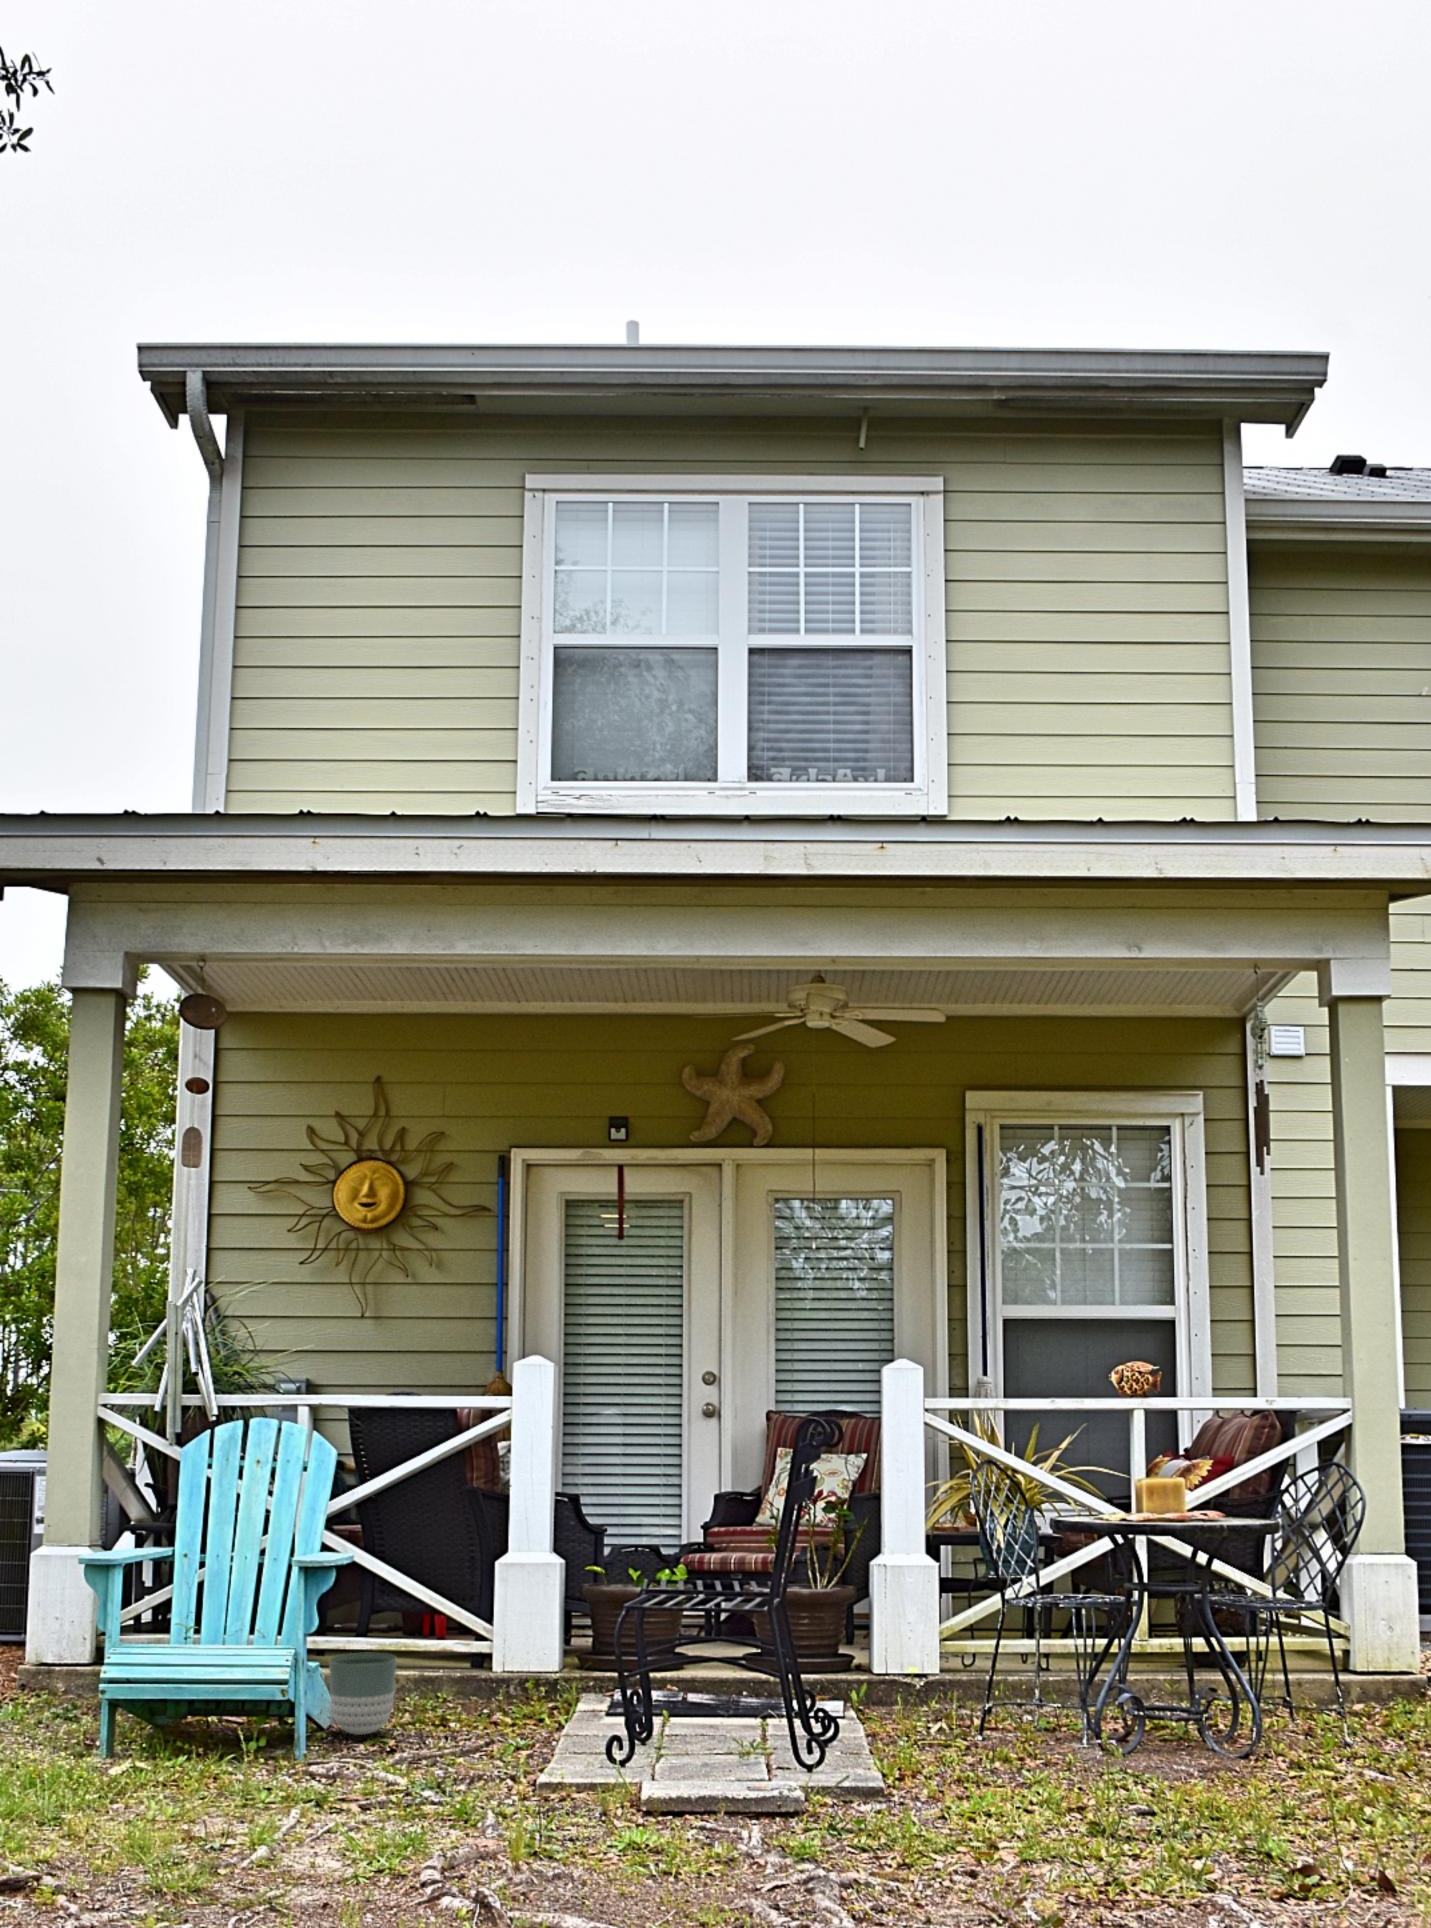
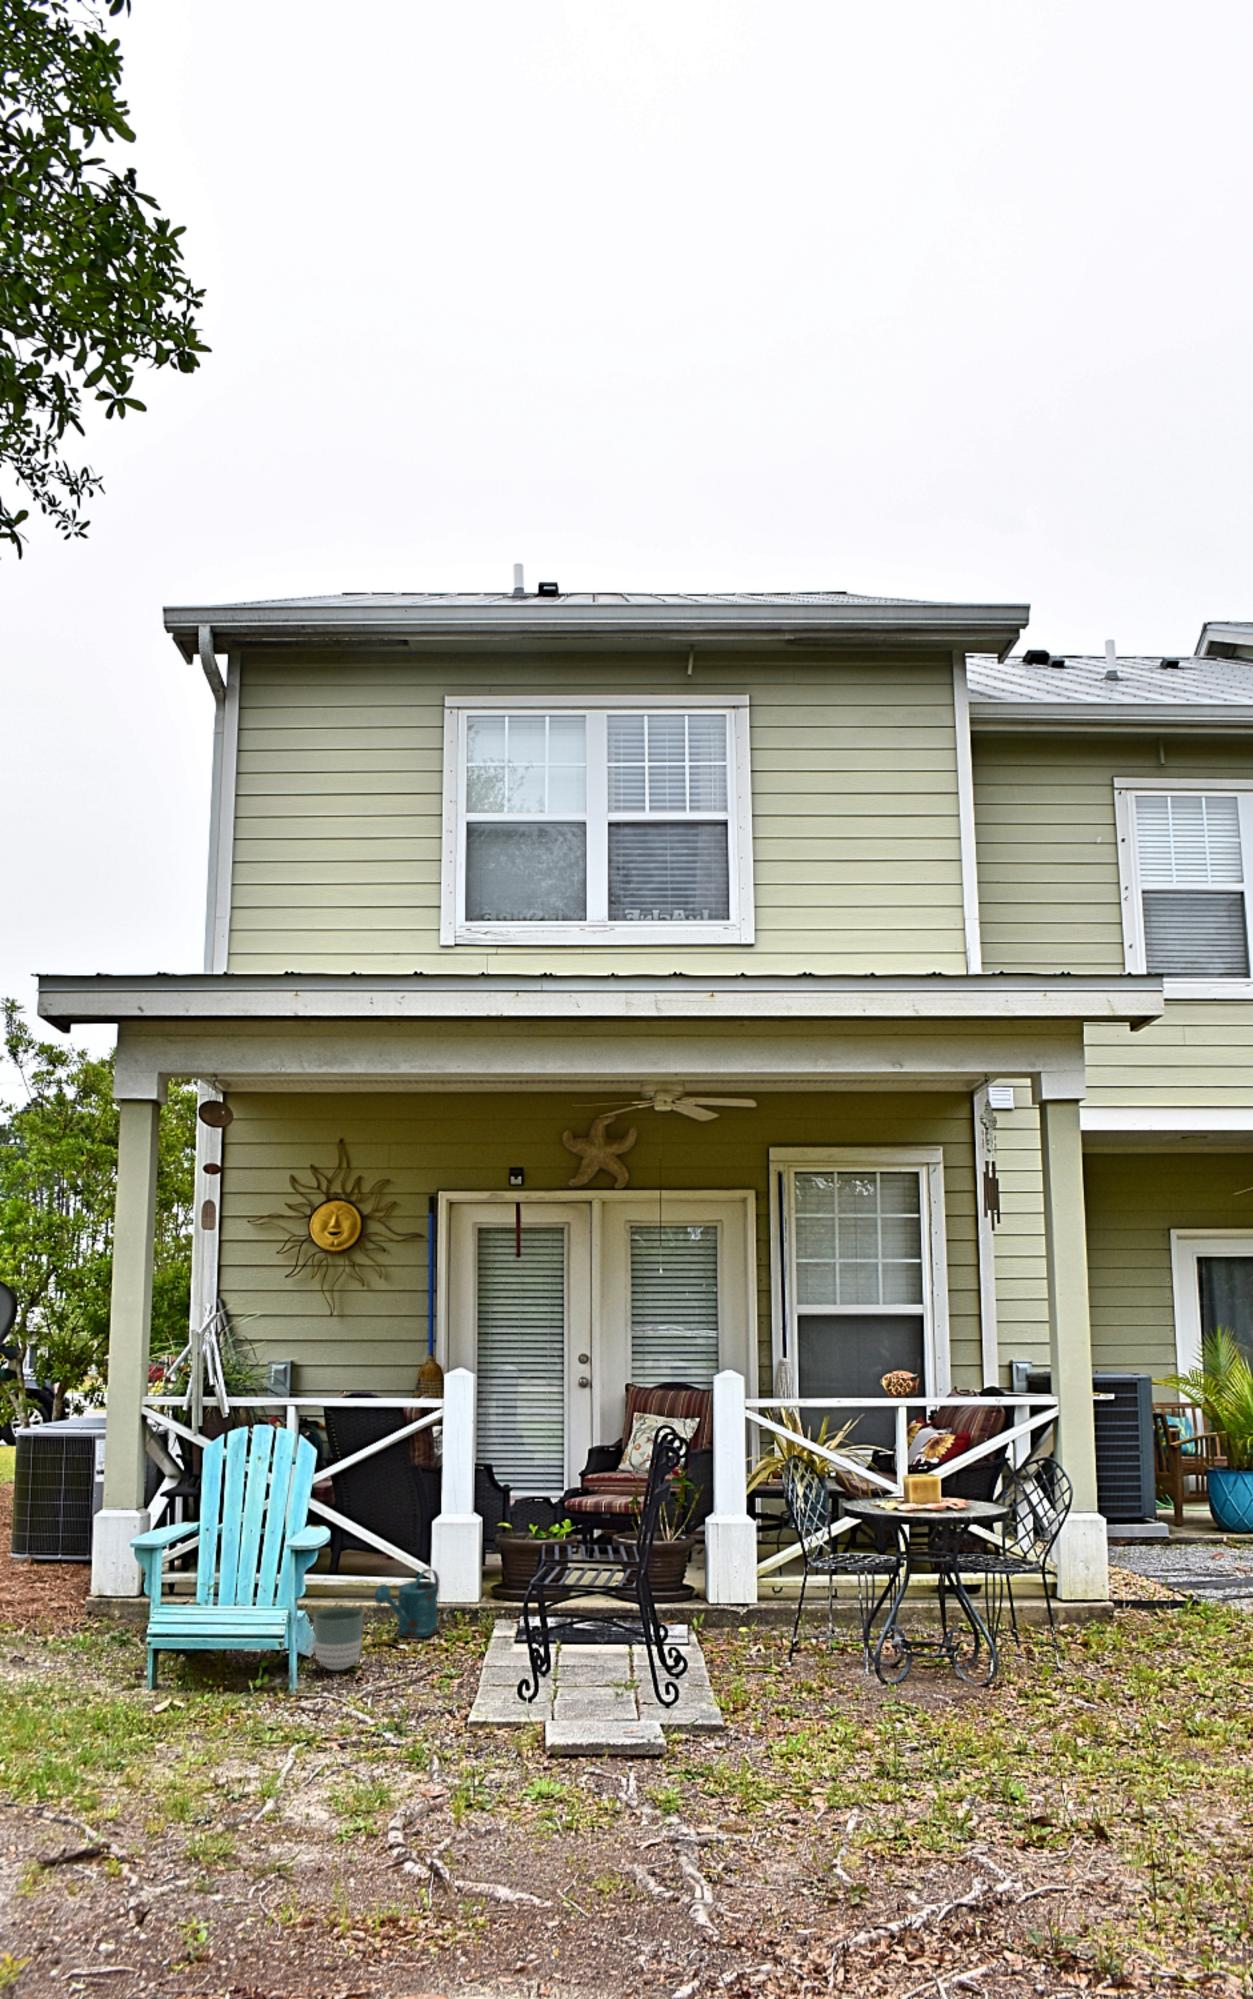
watering can: none [412,1618,502,1707] -> present [375,1569,439,1638]

